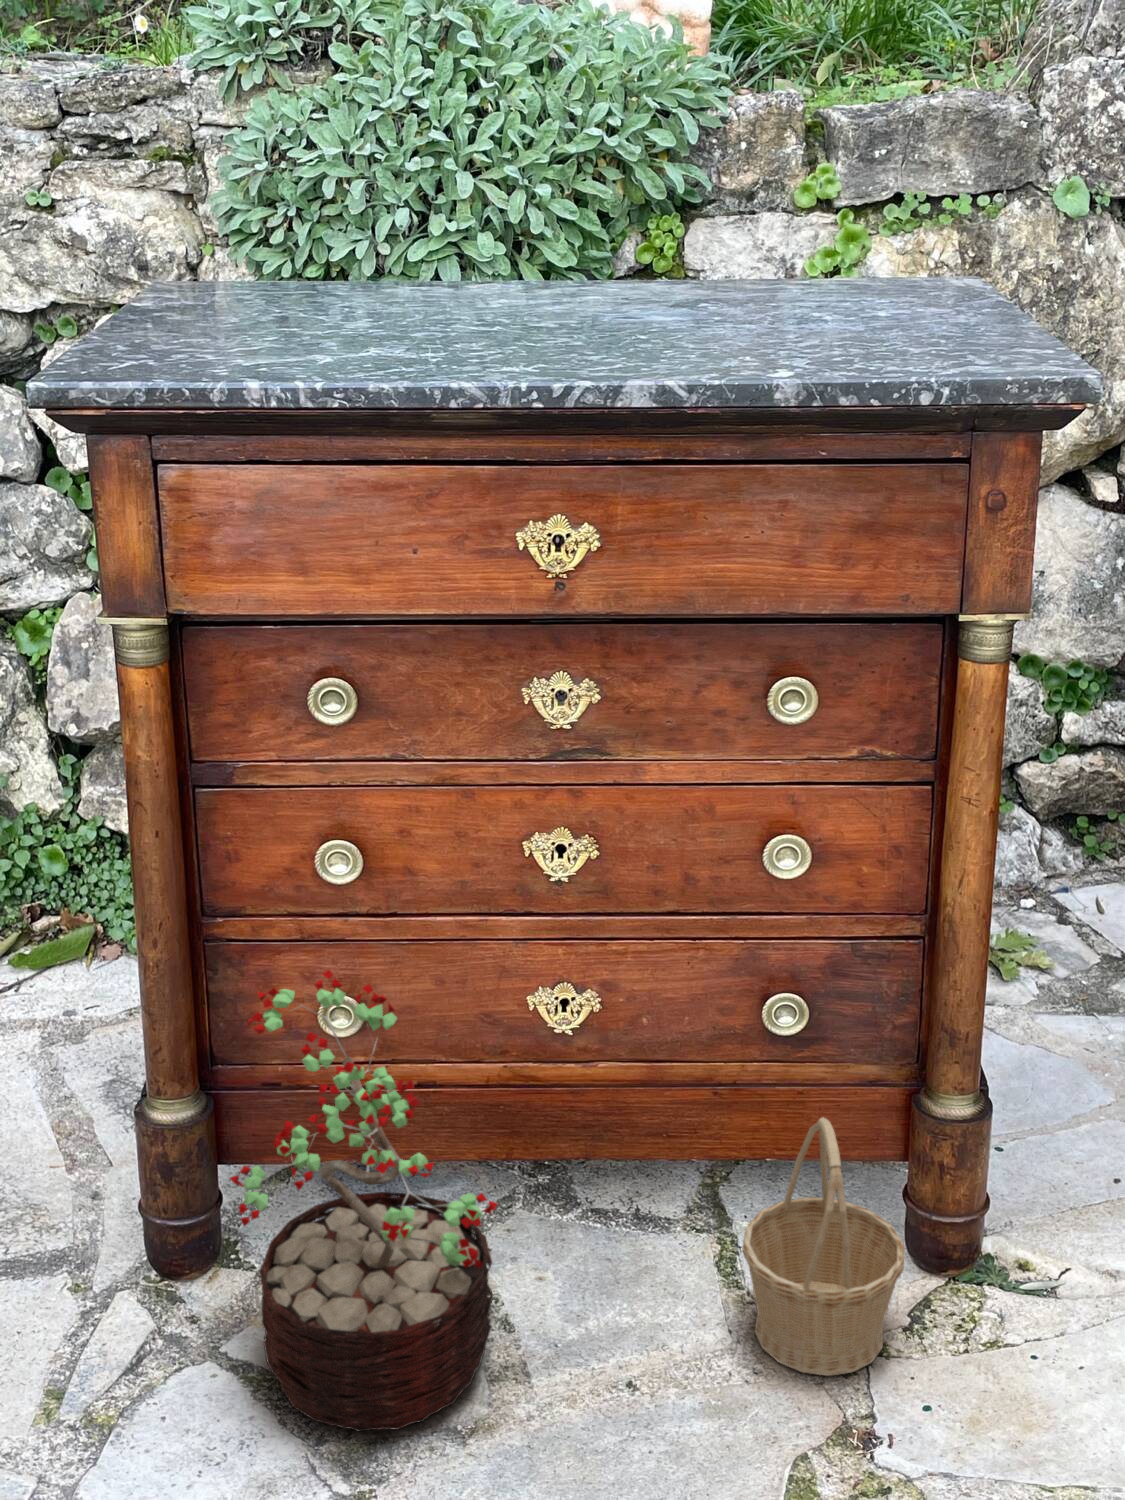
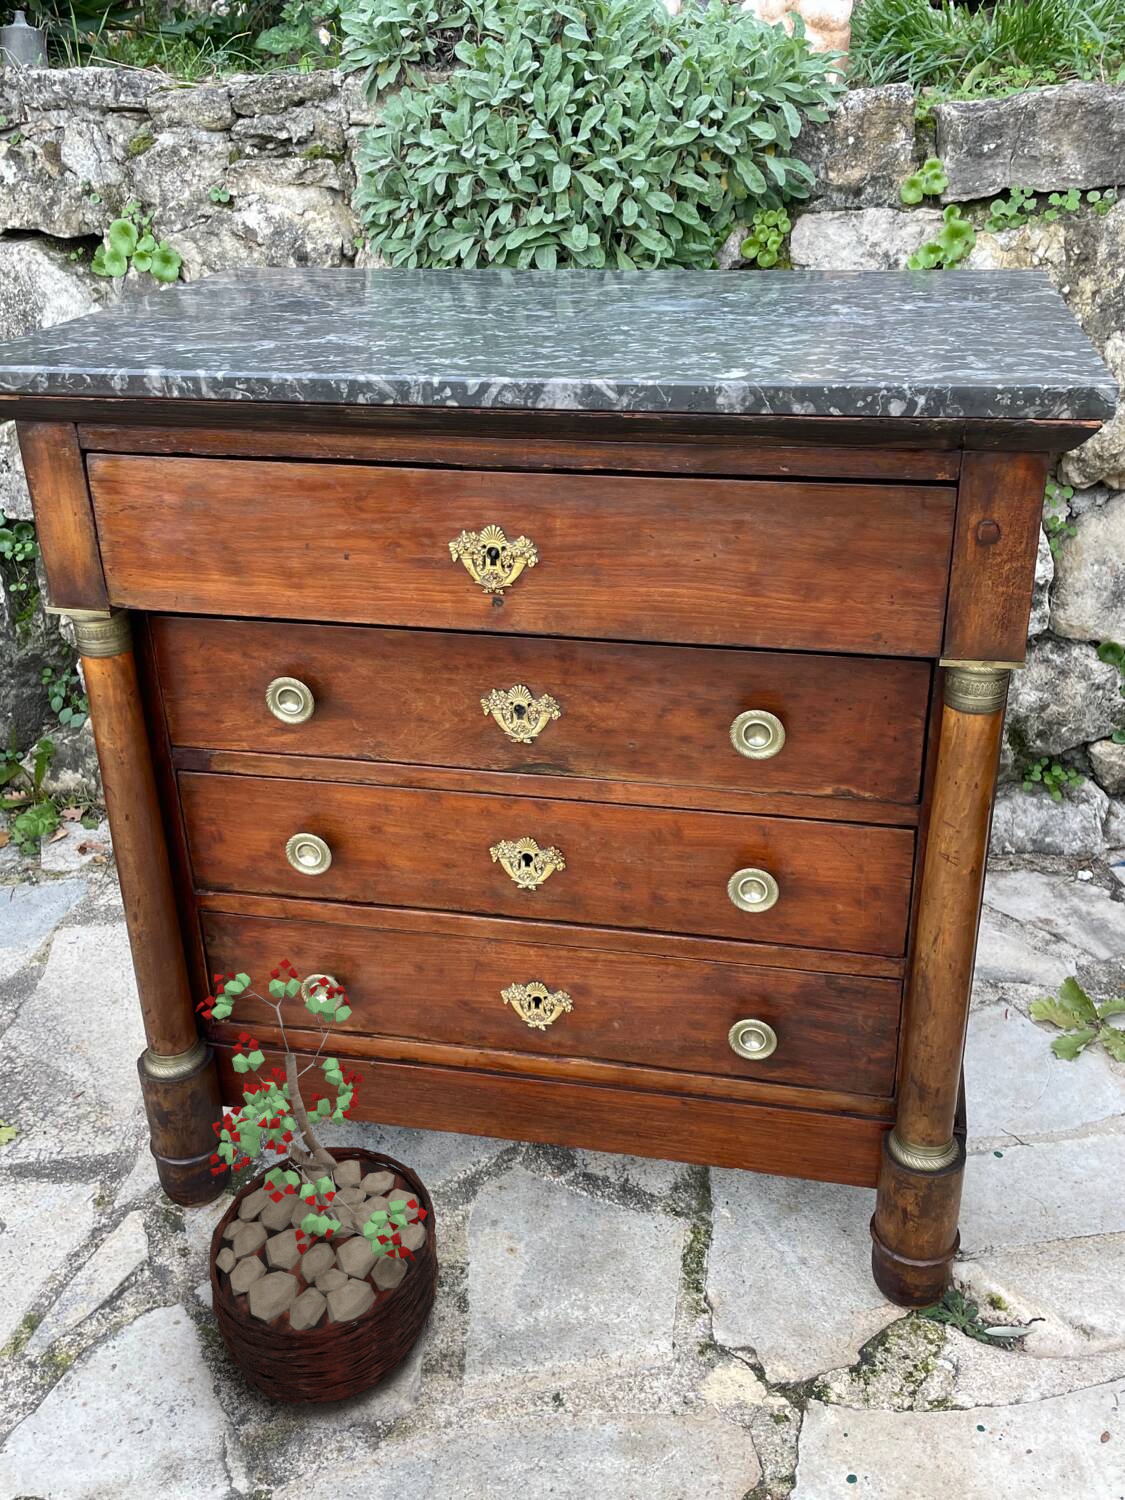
basket: present [742,1118,904,1376] -> none [685,1161,853,1419]

